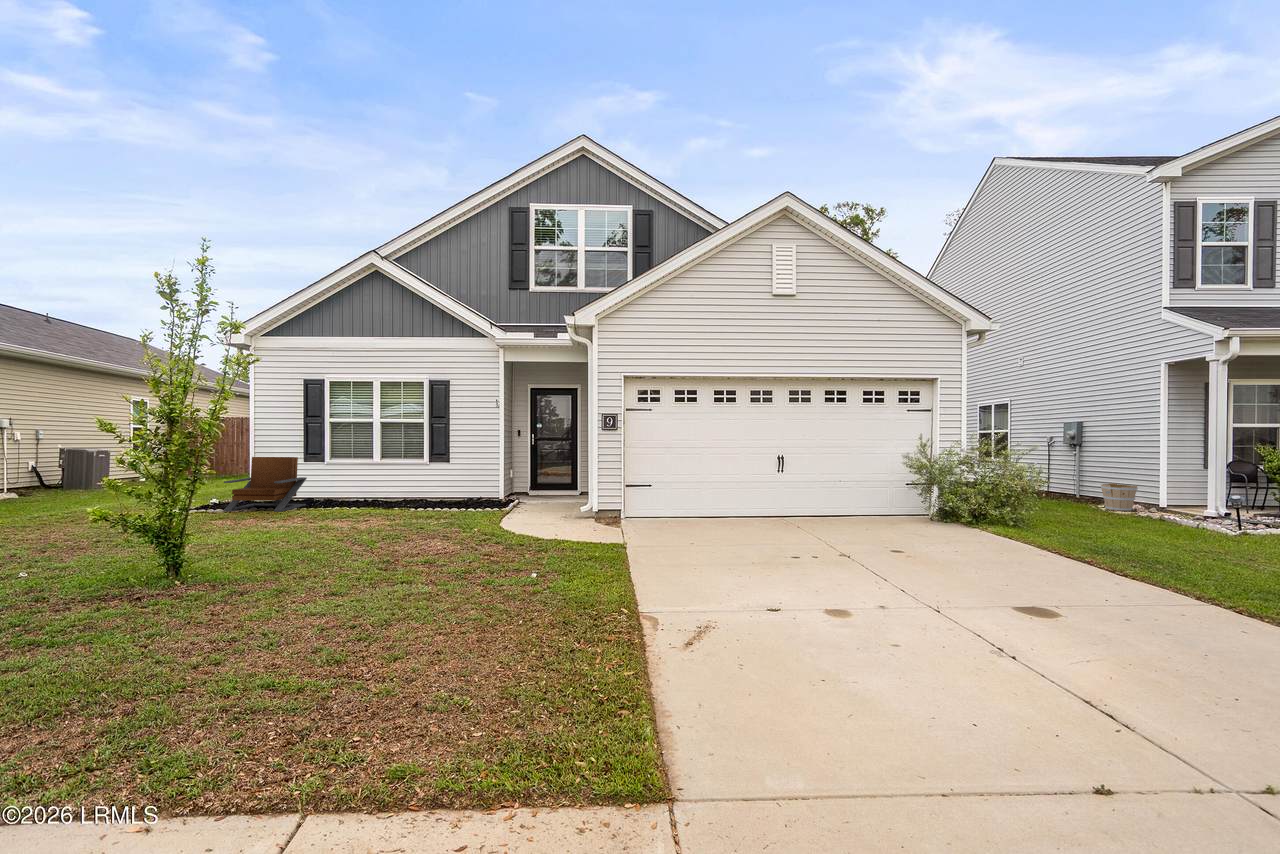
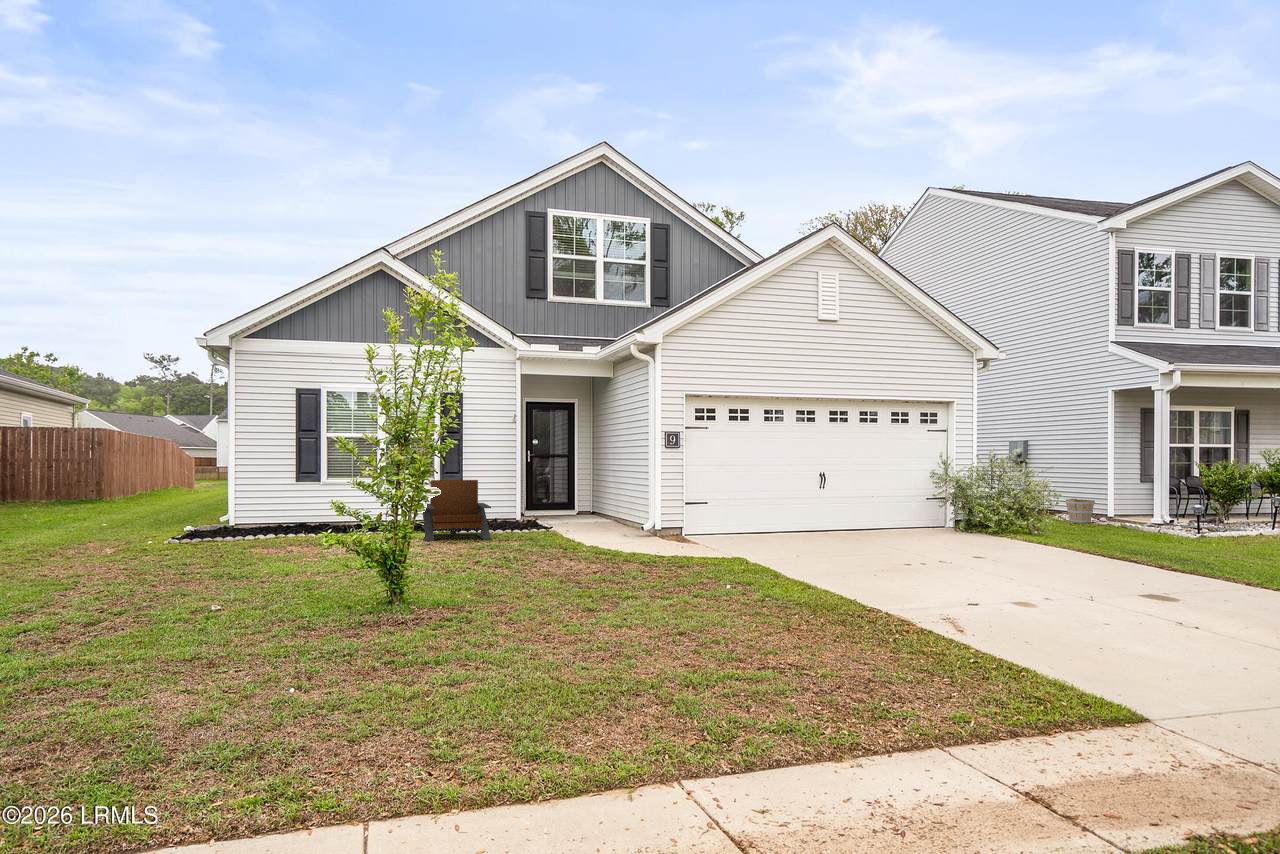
lounge chair: present [224,457,307,512] -> present [423,480,491,541]

